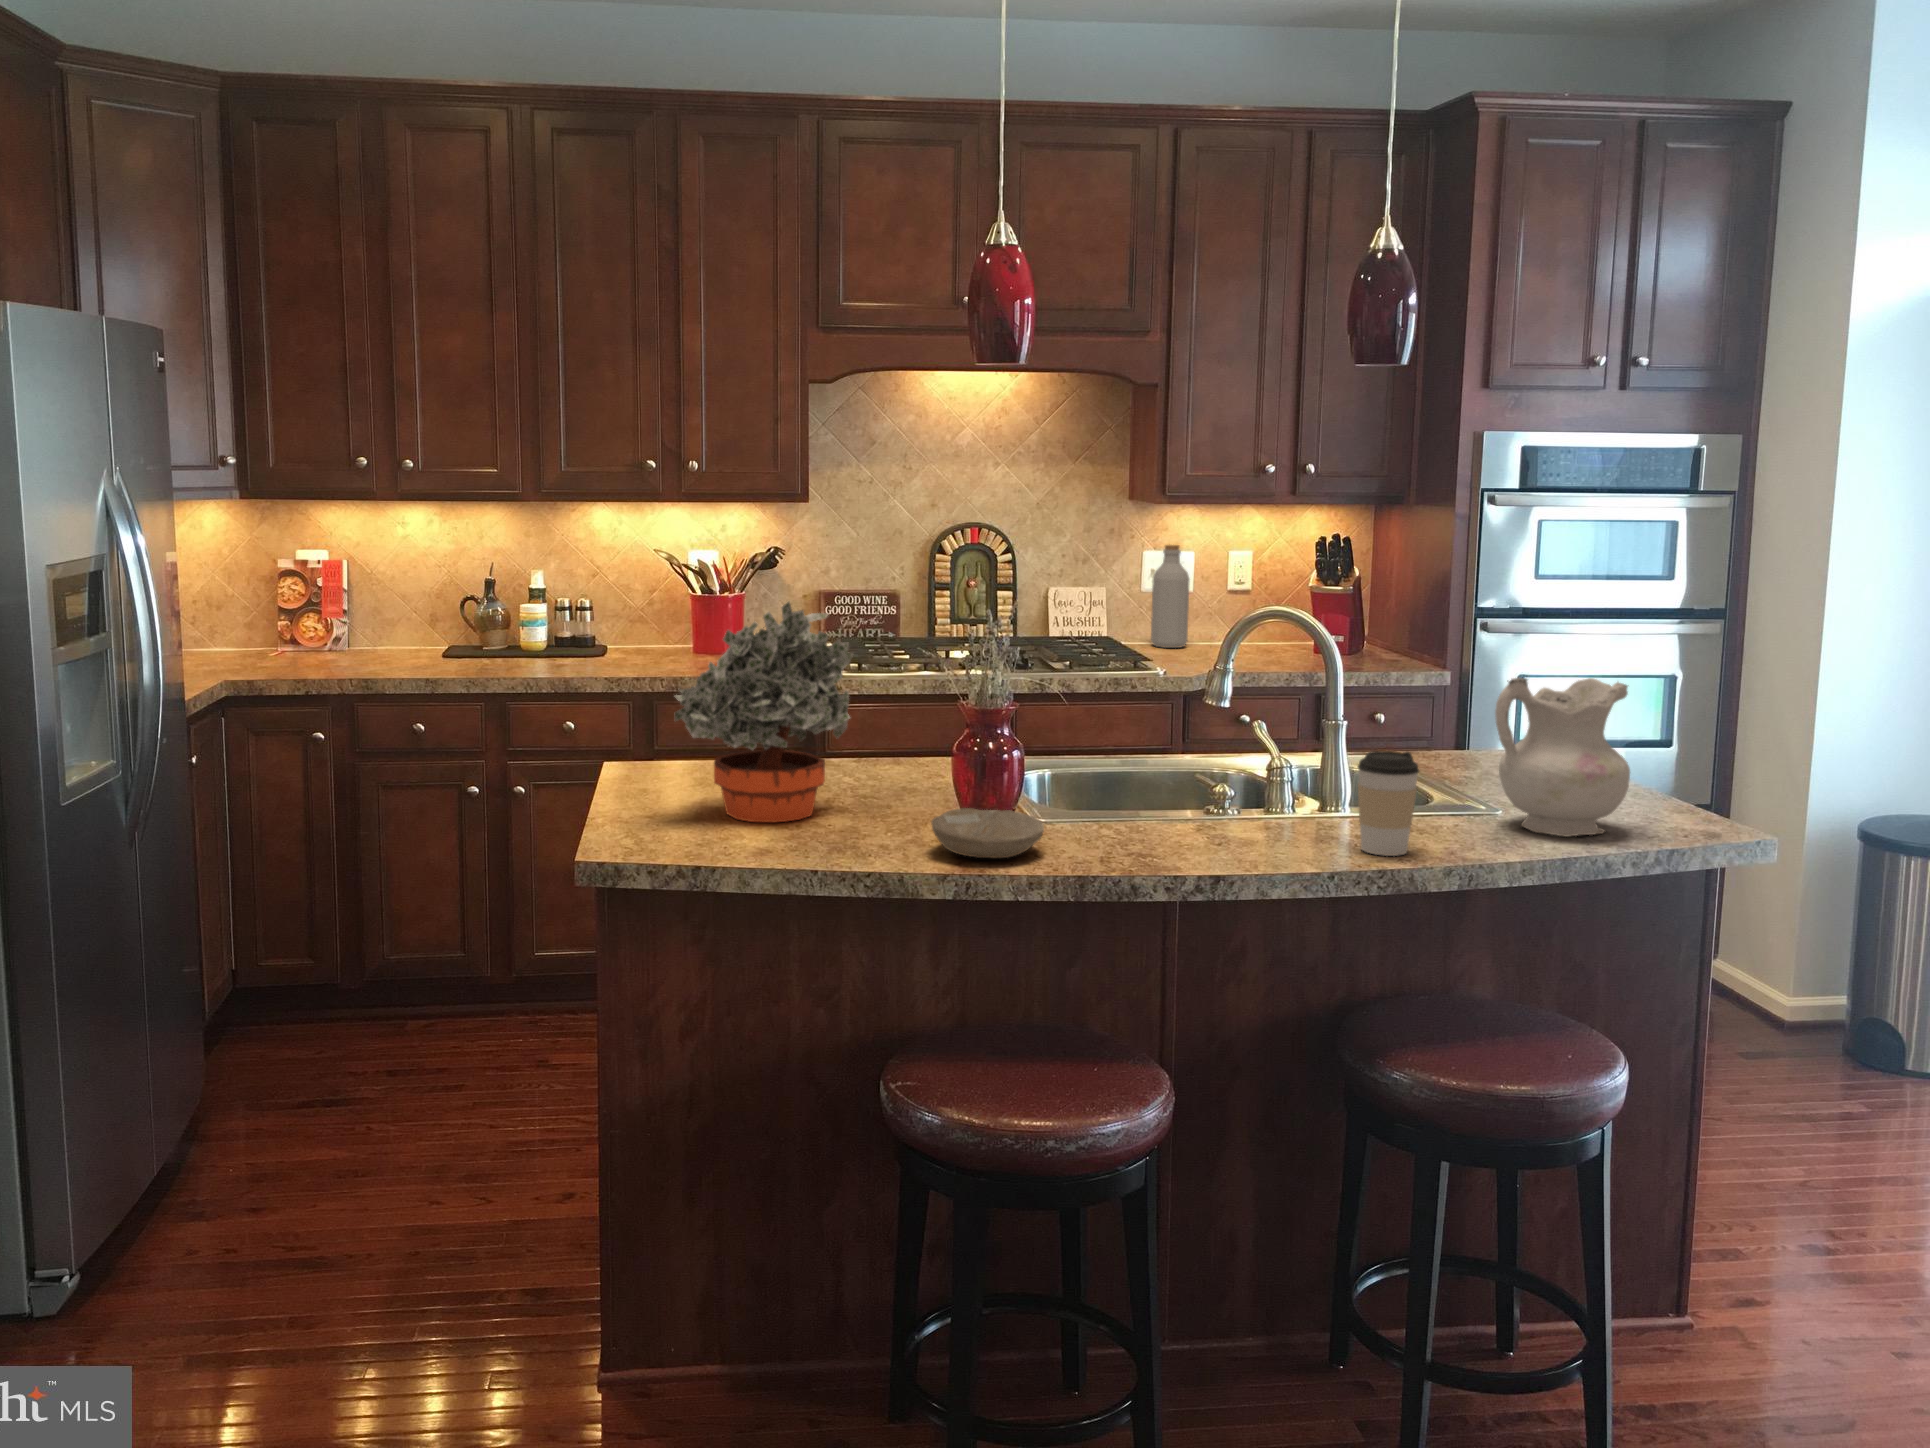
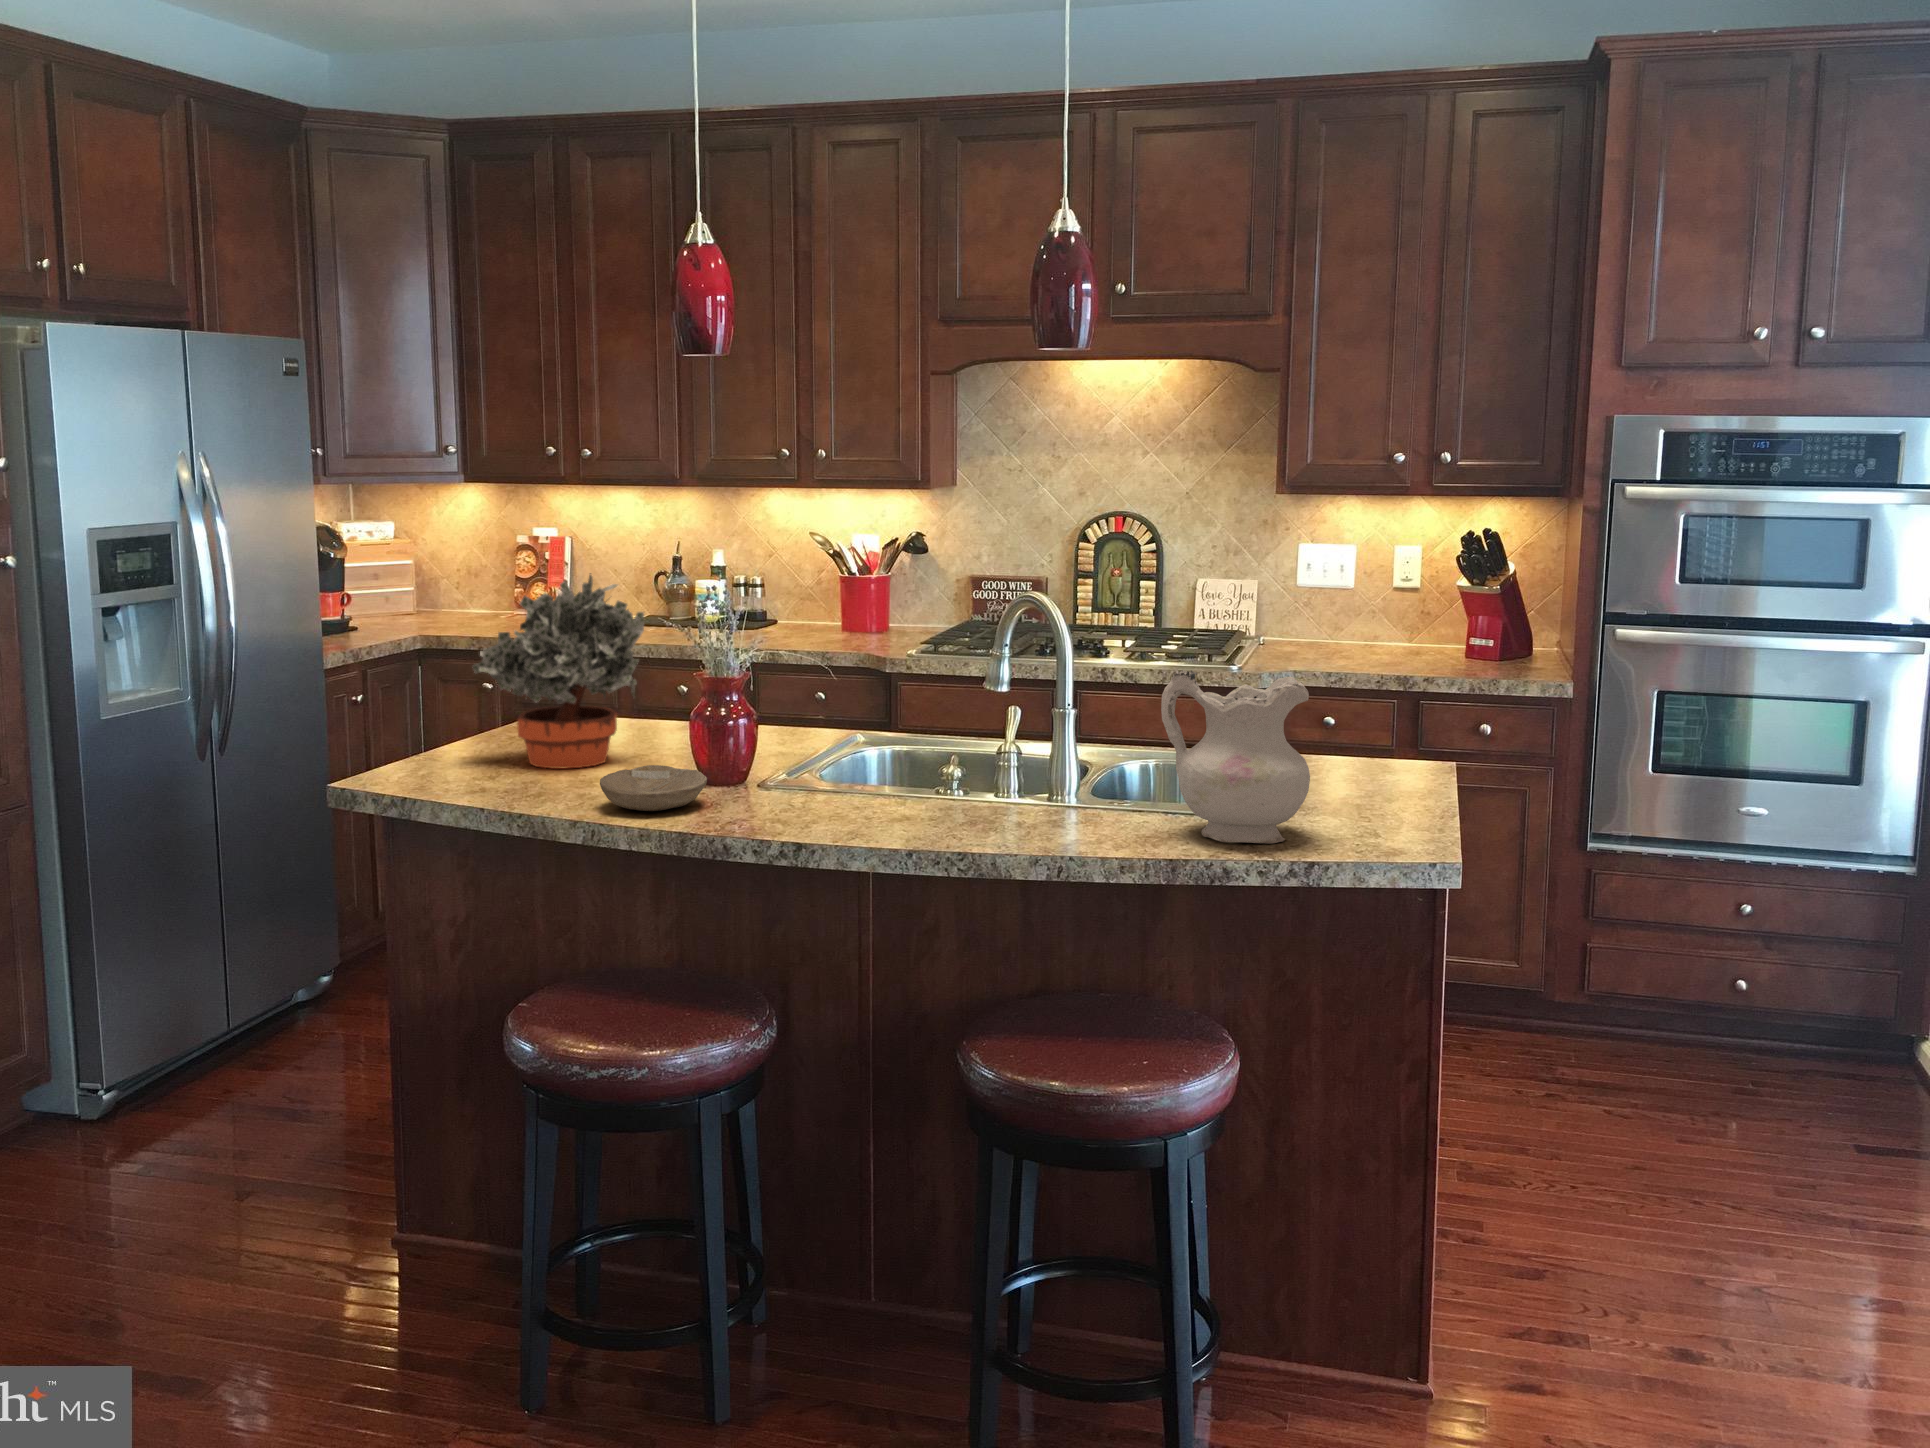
bottle: present [1151,545,1189,648] -> none [1290,537,1332,645]
coffee cup: present [1358,751,1419,856] -> none [975,737,1036,842]

